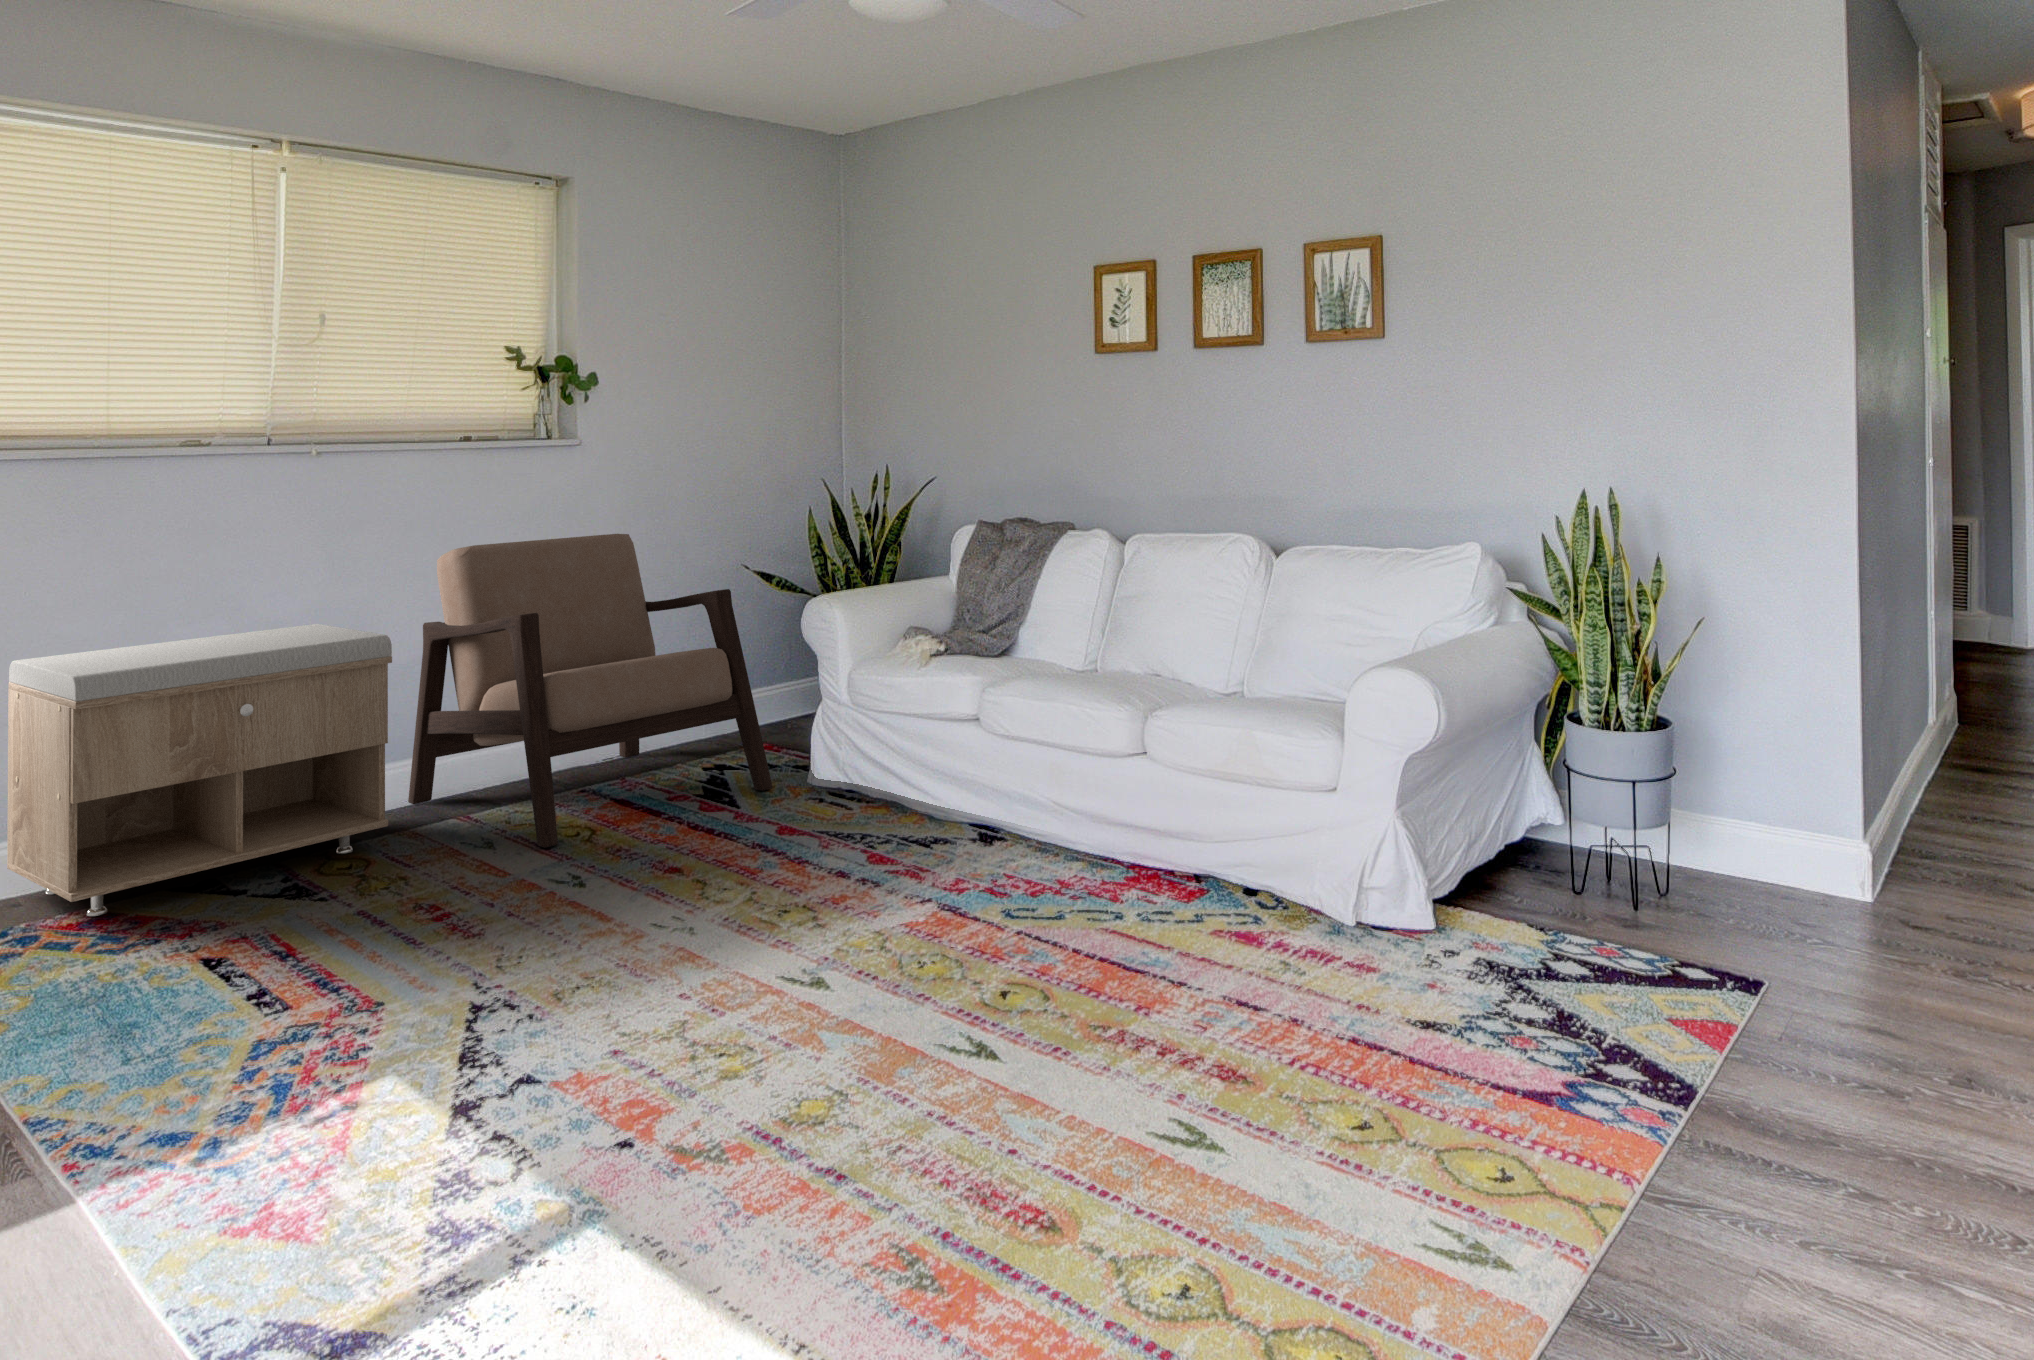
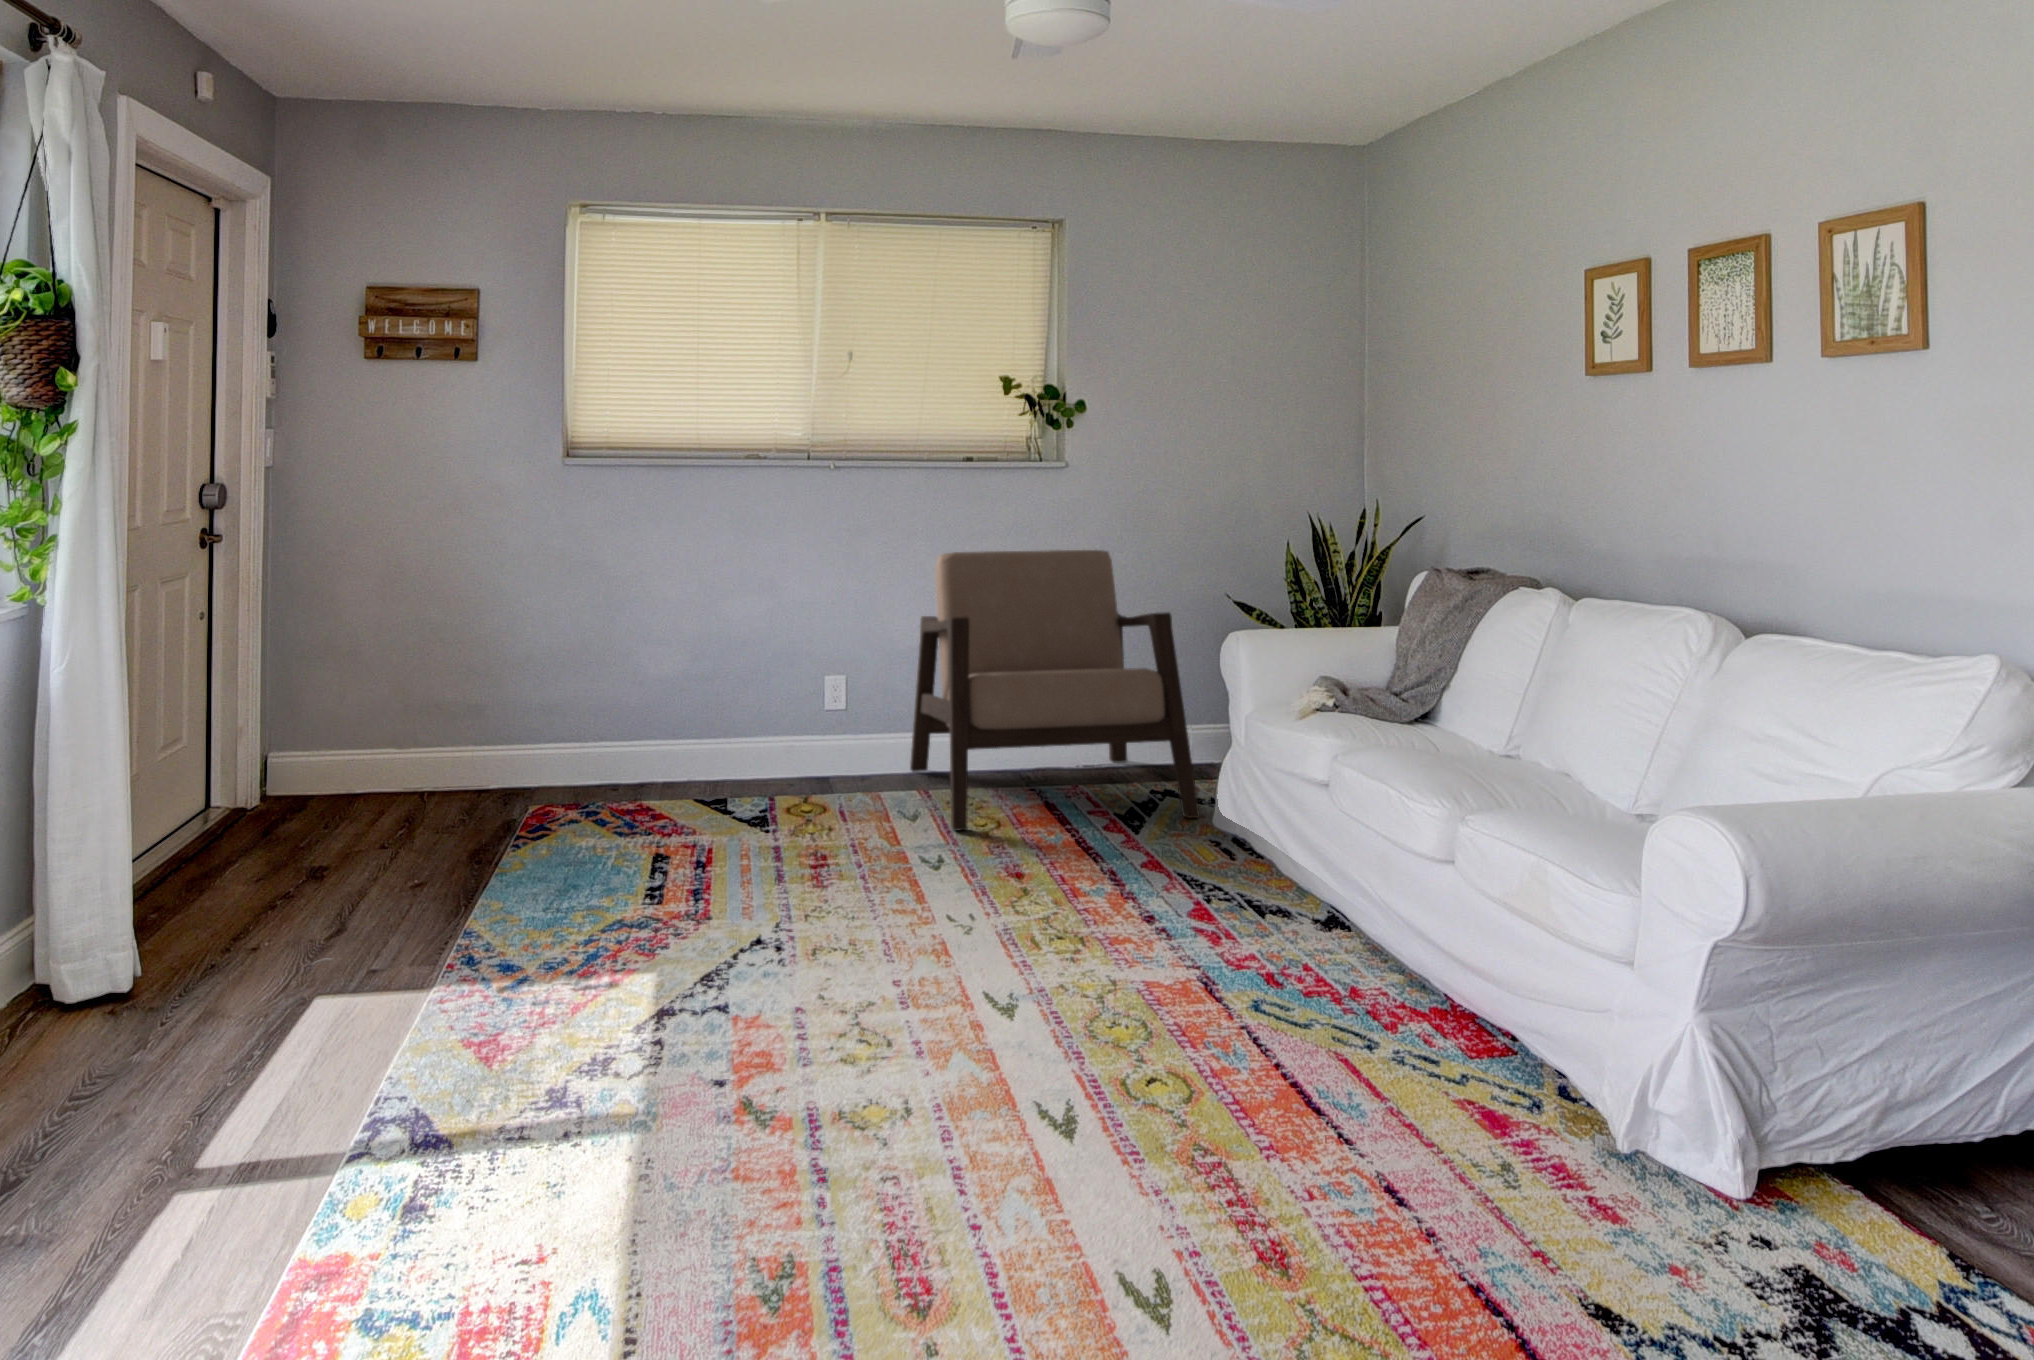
storage bench: present [7,624,392,916] -> none [614,608,853,813]

